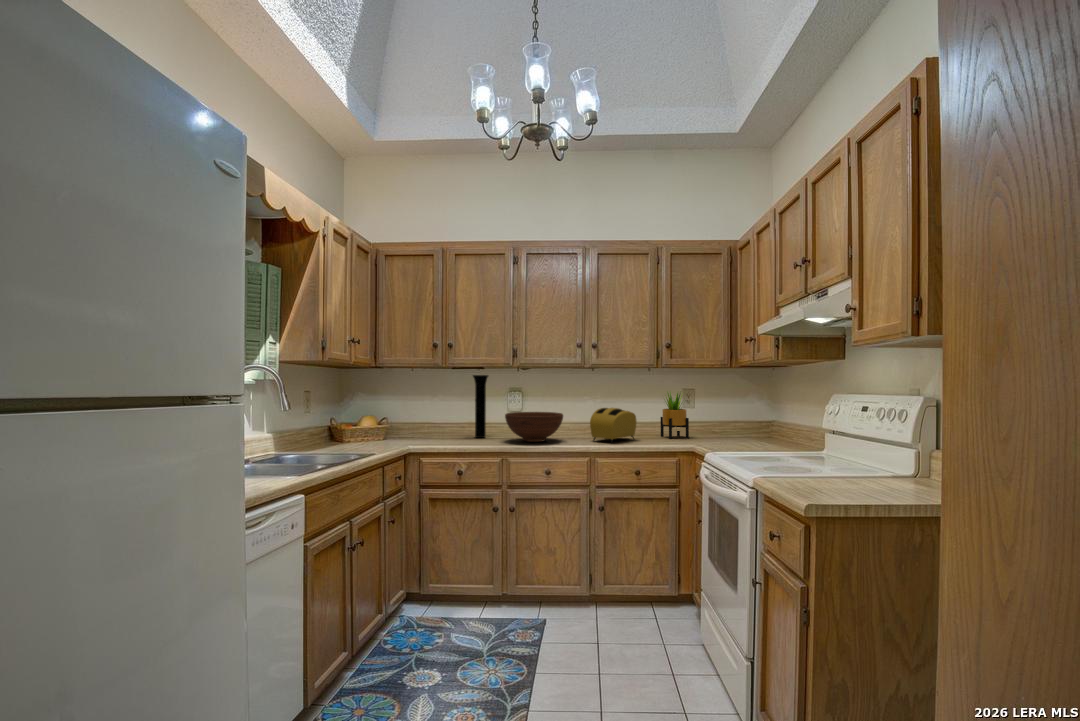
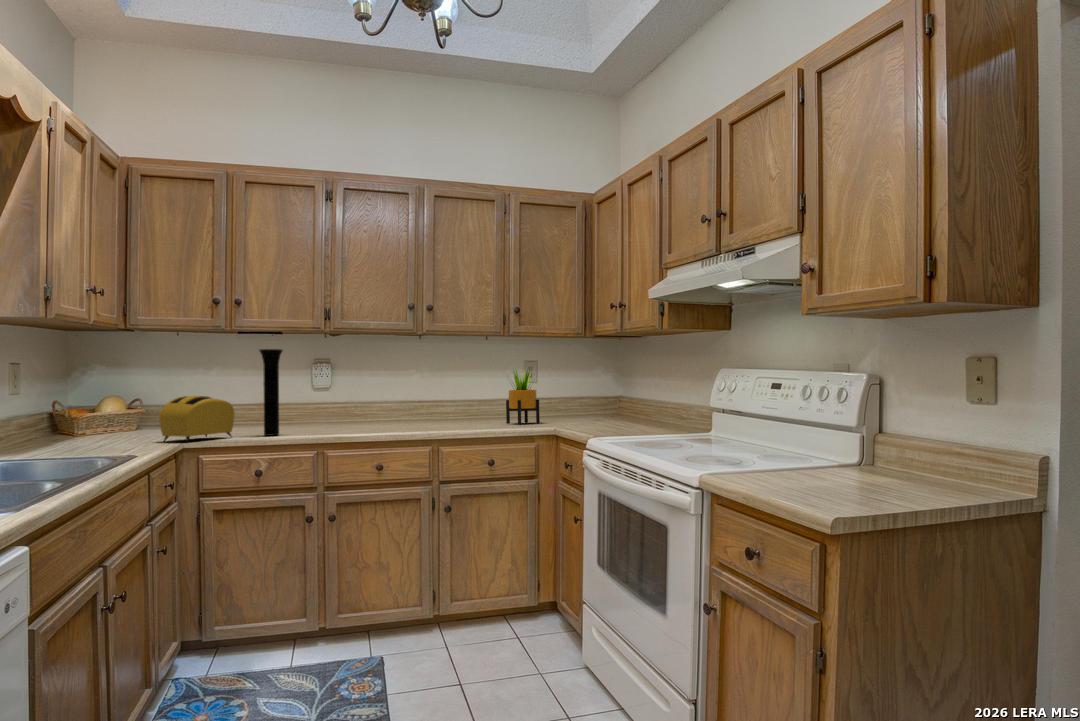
toaster: present [590,408,636,442] -> present [159,395,235,442]
fruit bowl: present [505,412,563,442] -> none [312,397,392,434]

